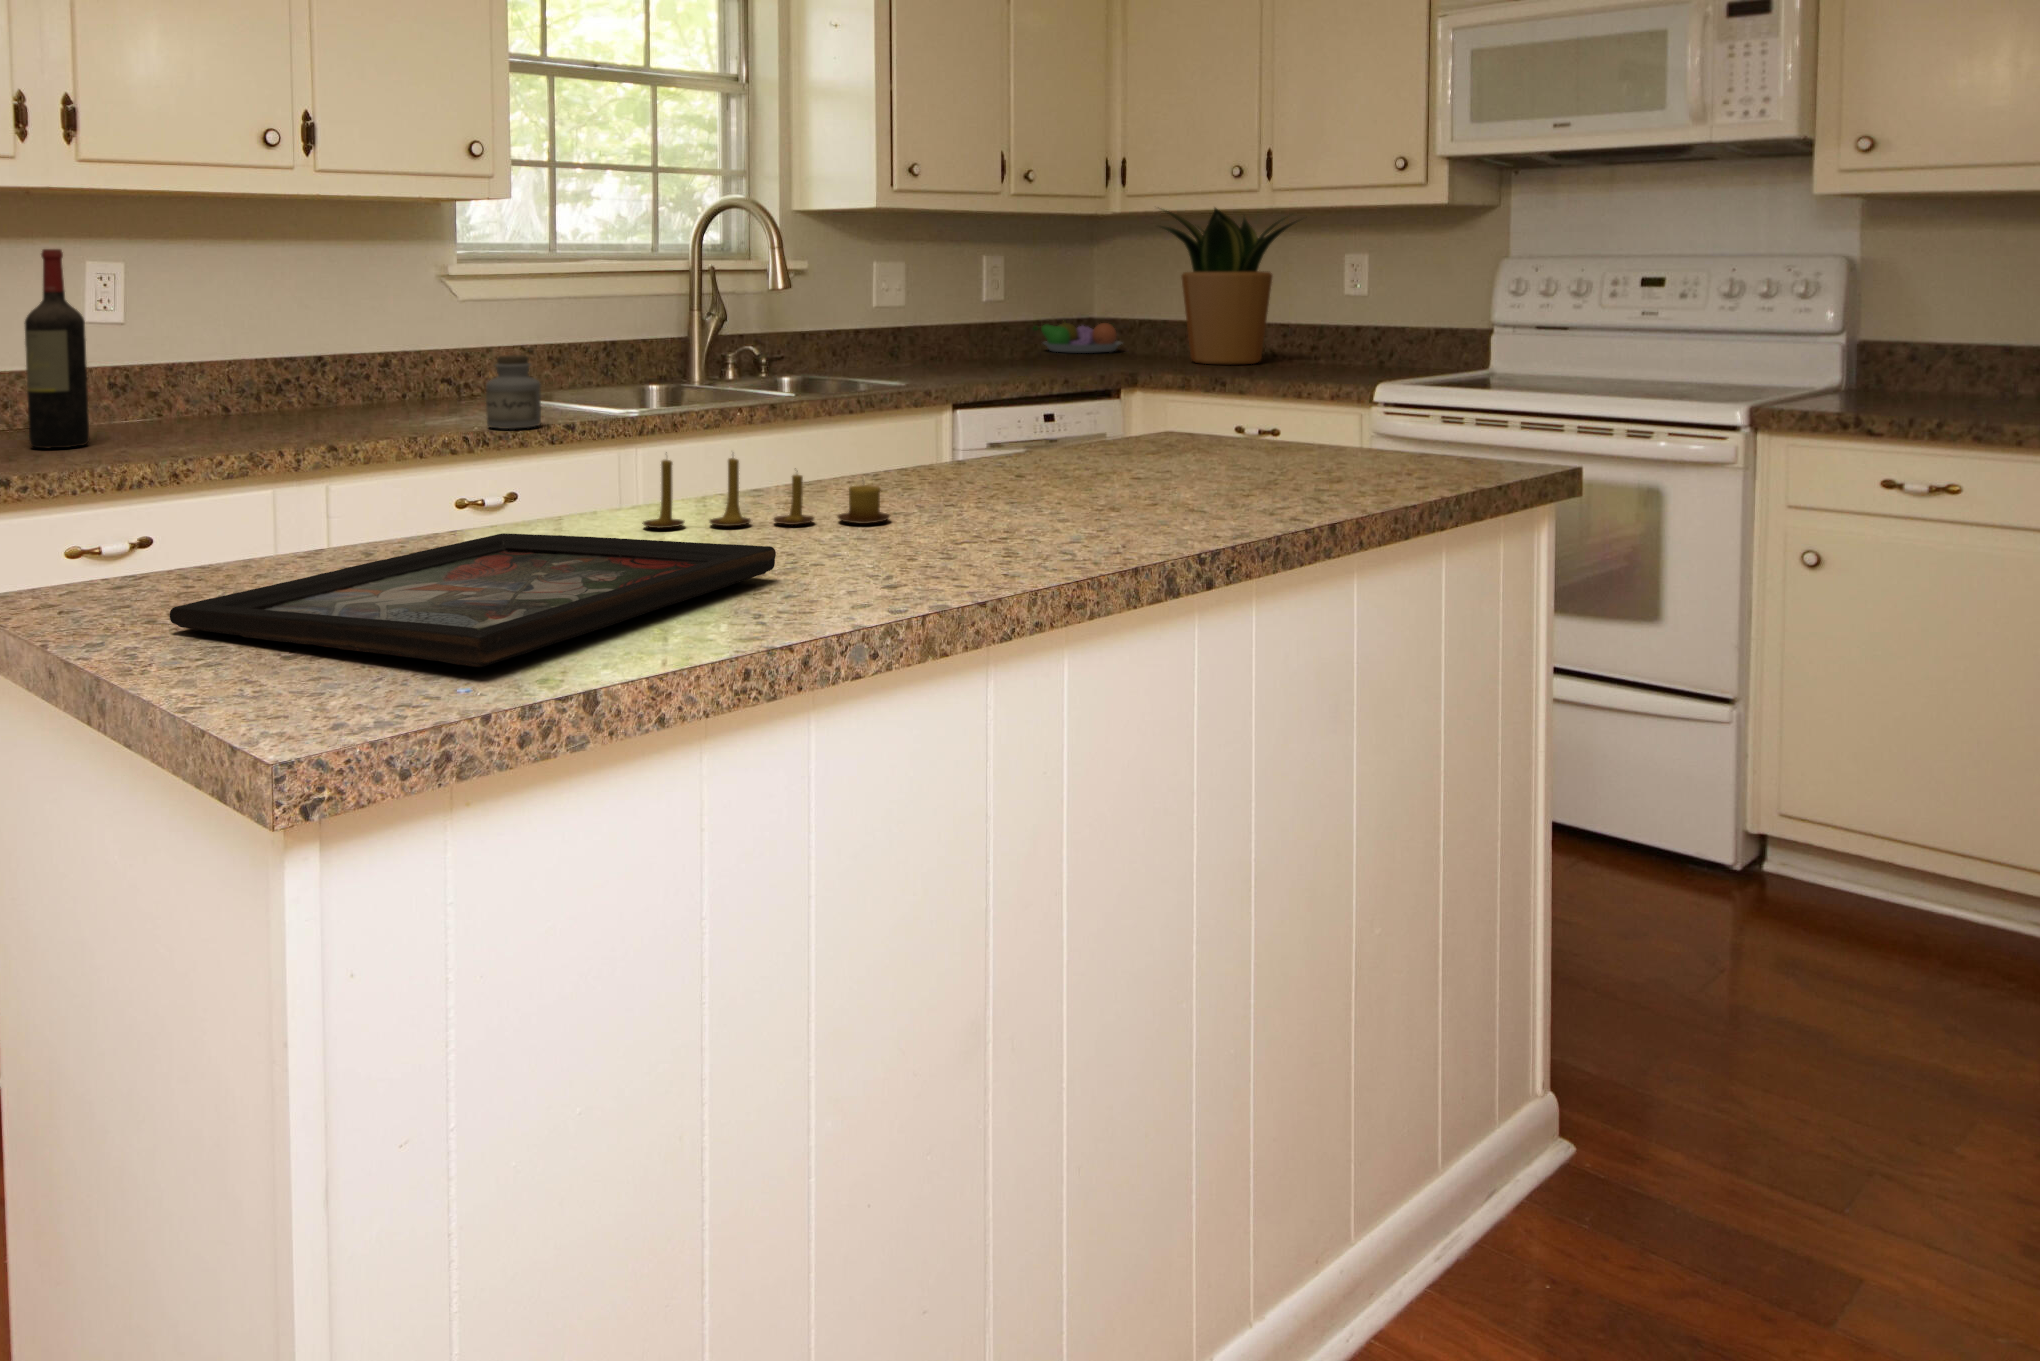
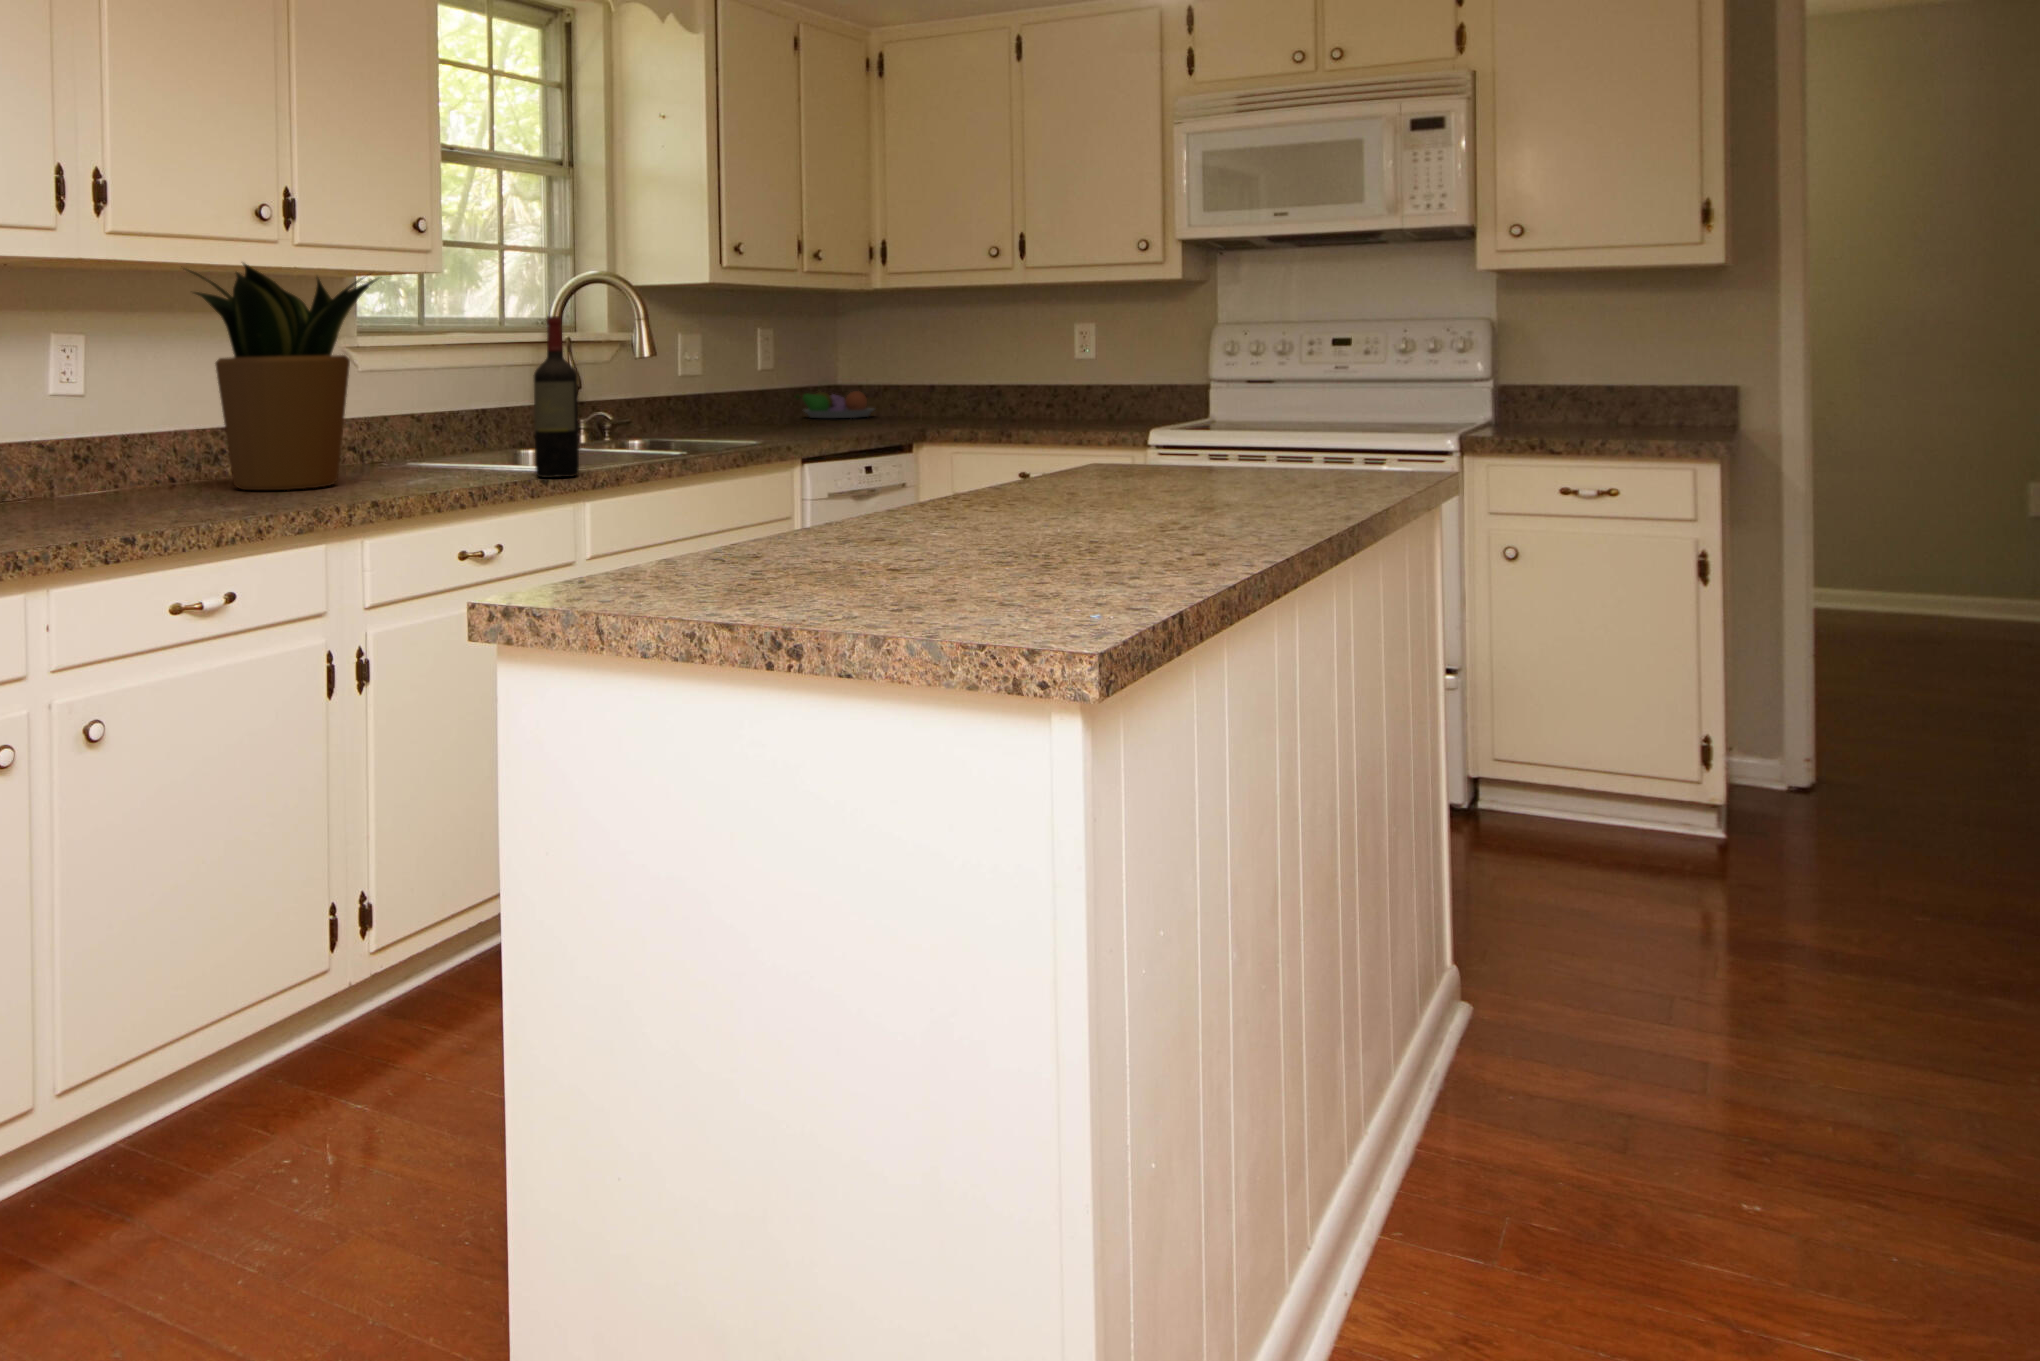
potted plant: present [1161,208,1297,364] -> present [187,263,378,490]
wine bottle: present [24,249,89,448] -> present [534,316,579,478]
jar: present [486,355,541,429] -> none [472,417,524,485]
candle: present [642,457,890,528] -> none [890,463,1071,528]
decorative tray: present [170,533,776,667] -> none [756,521,1101,590]

